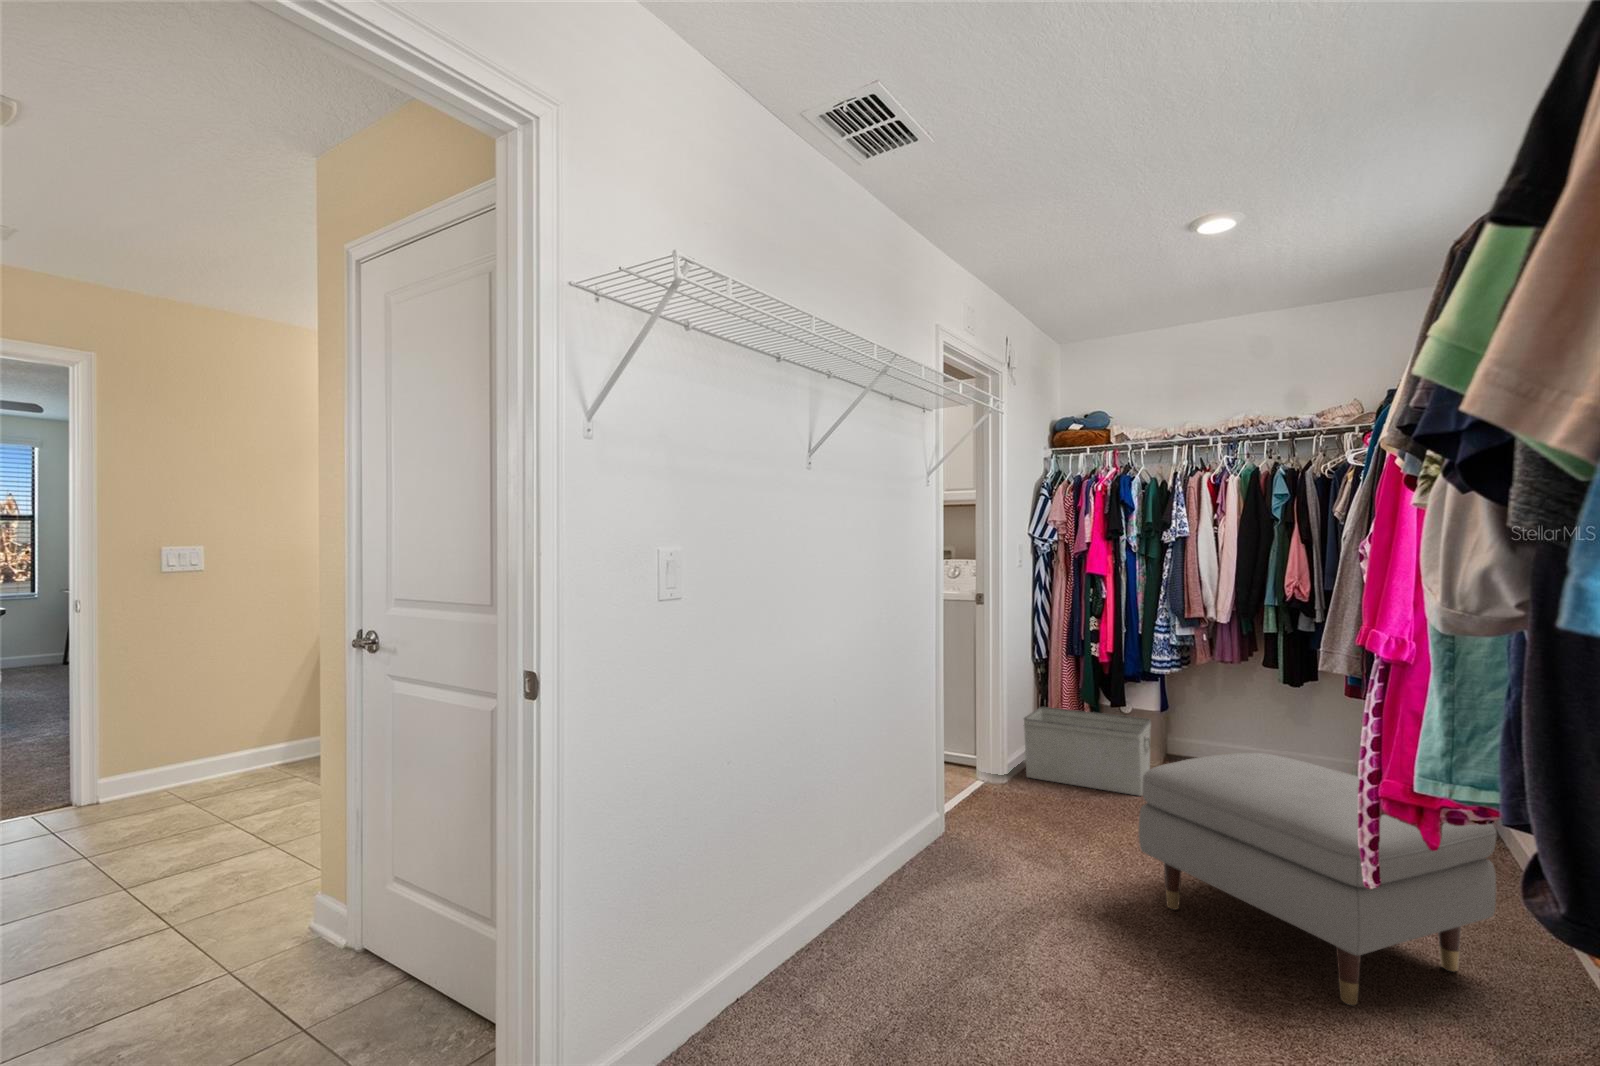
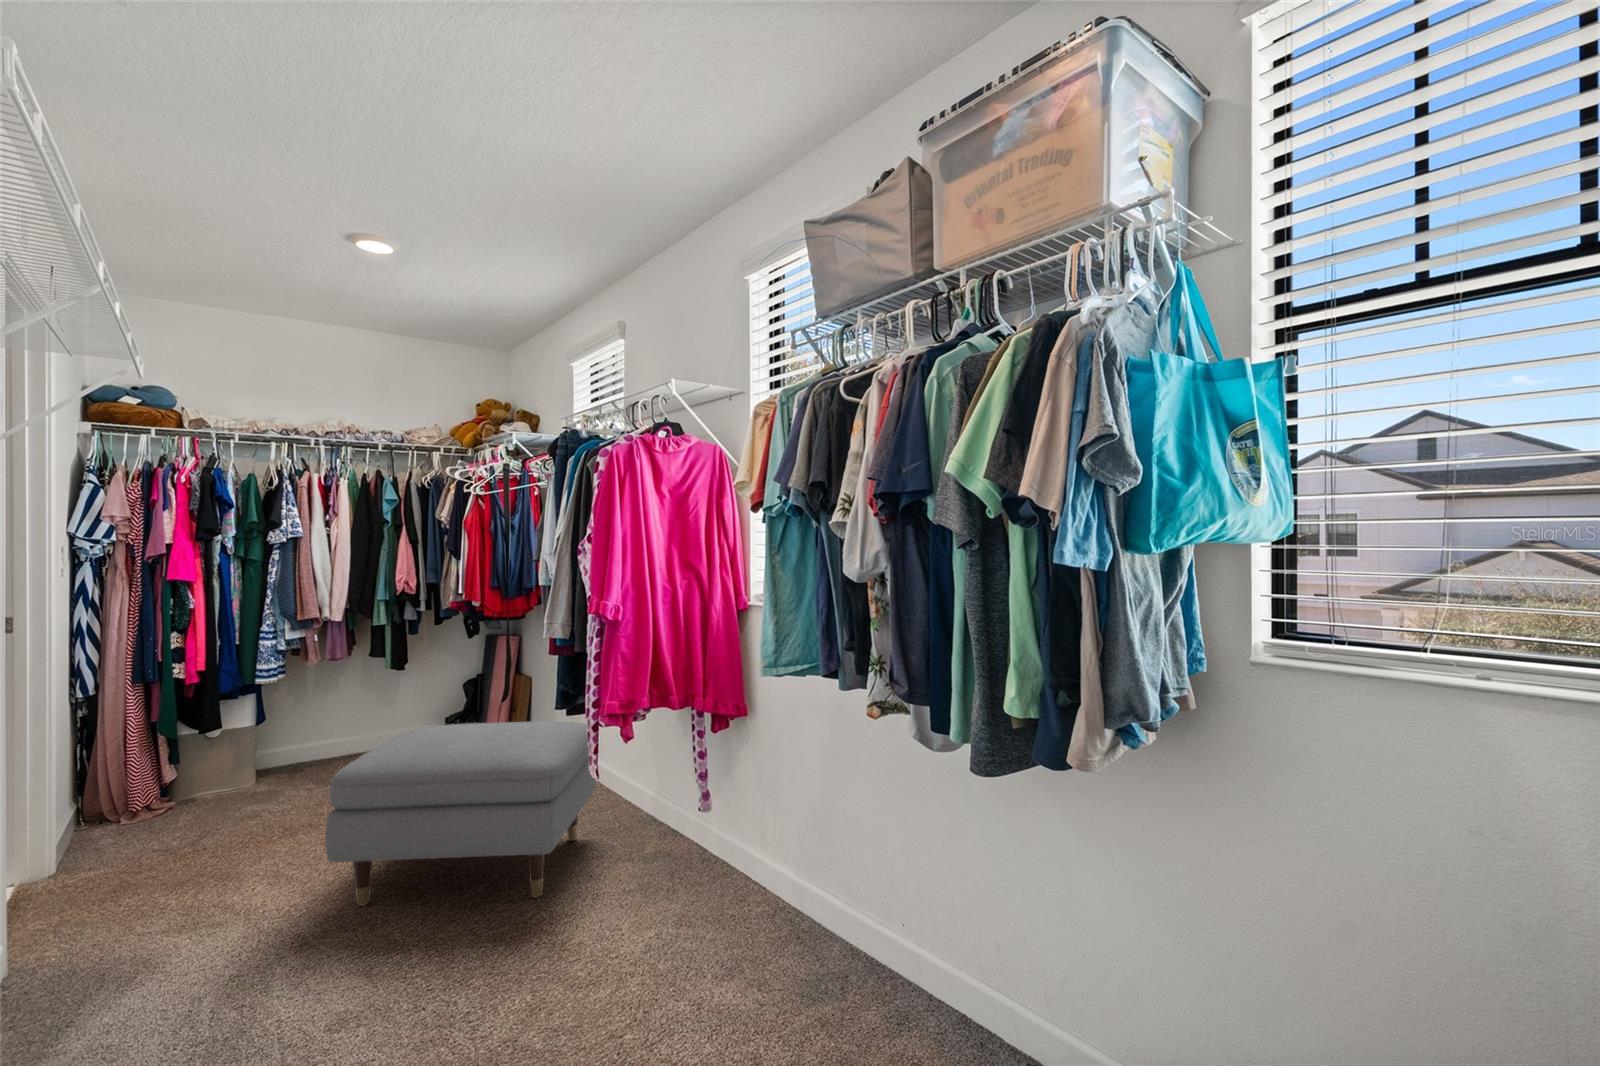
storage bin: present [1024,707,1151,796] -> none [71,734,259,857]

